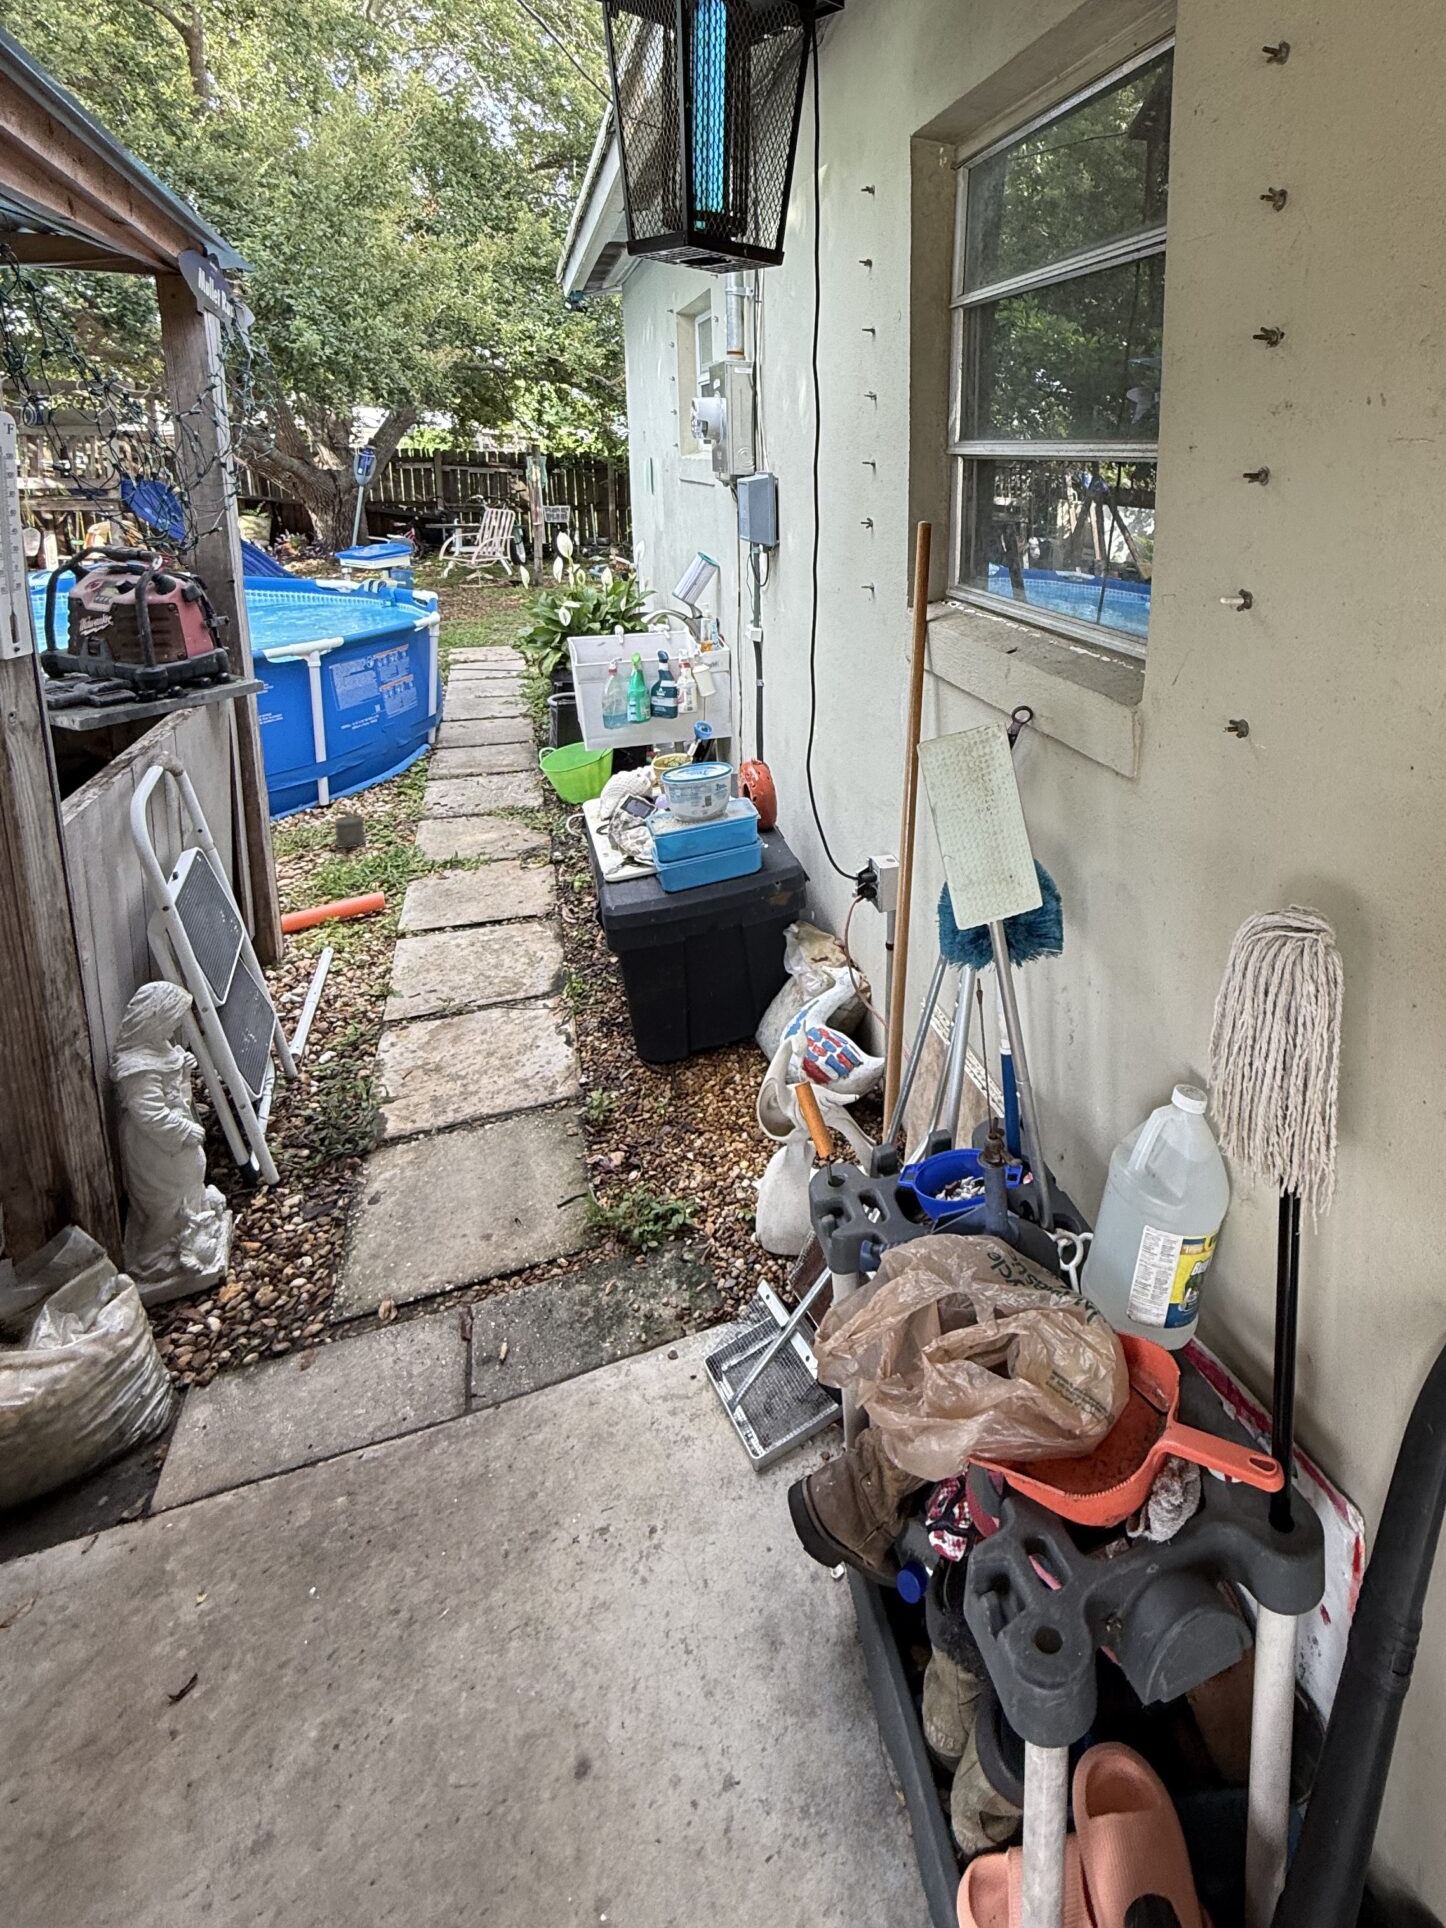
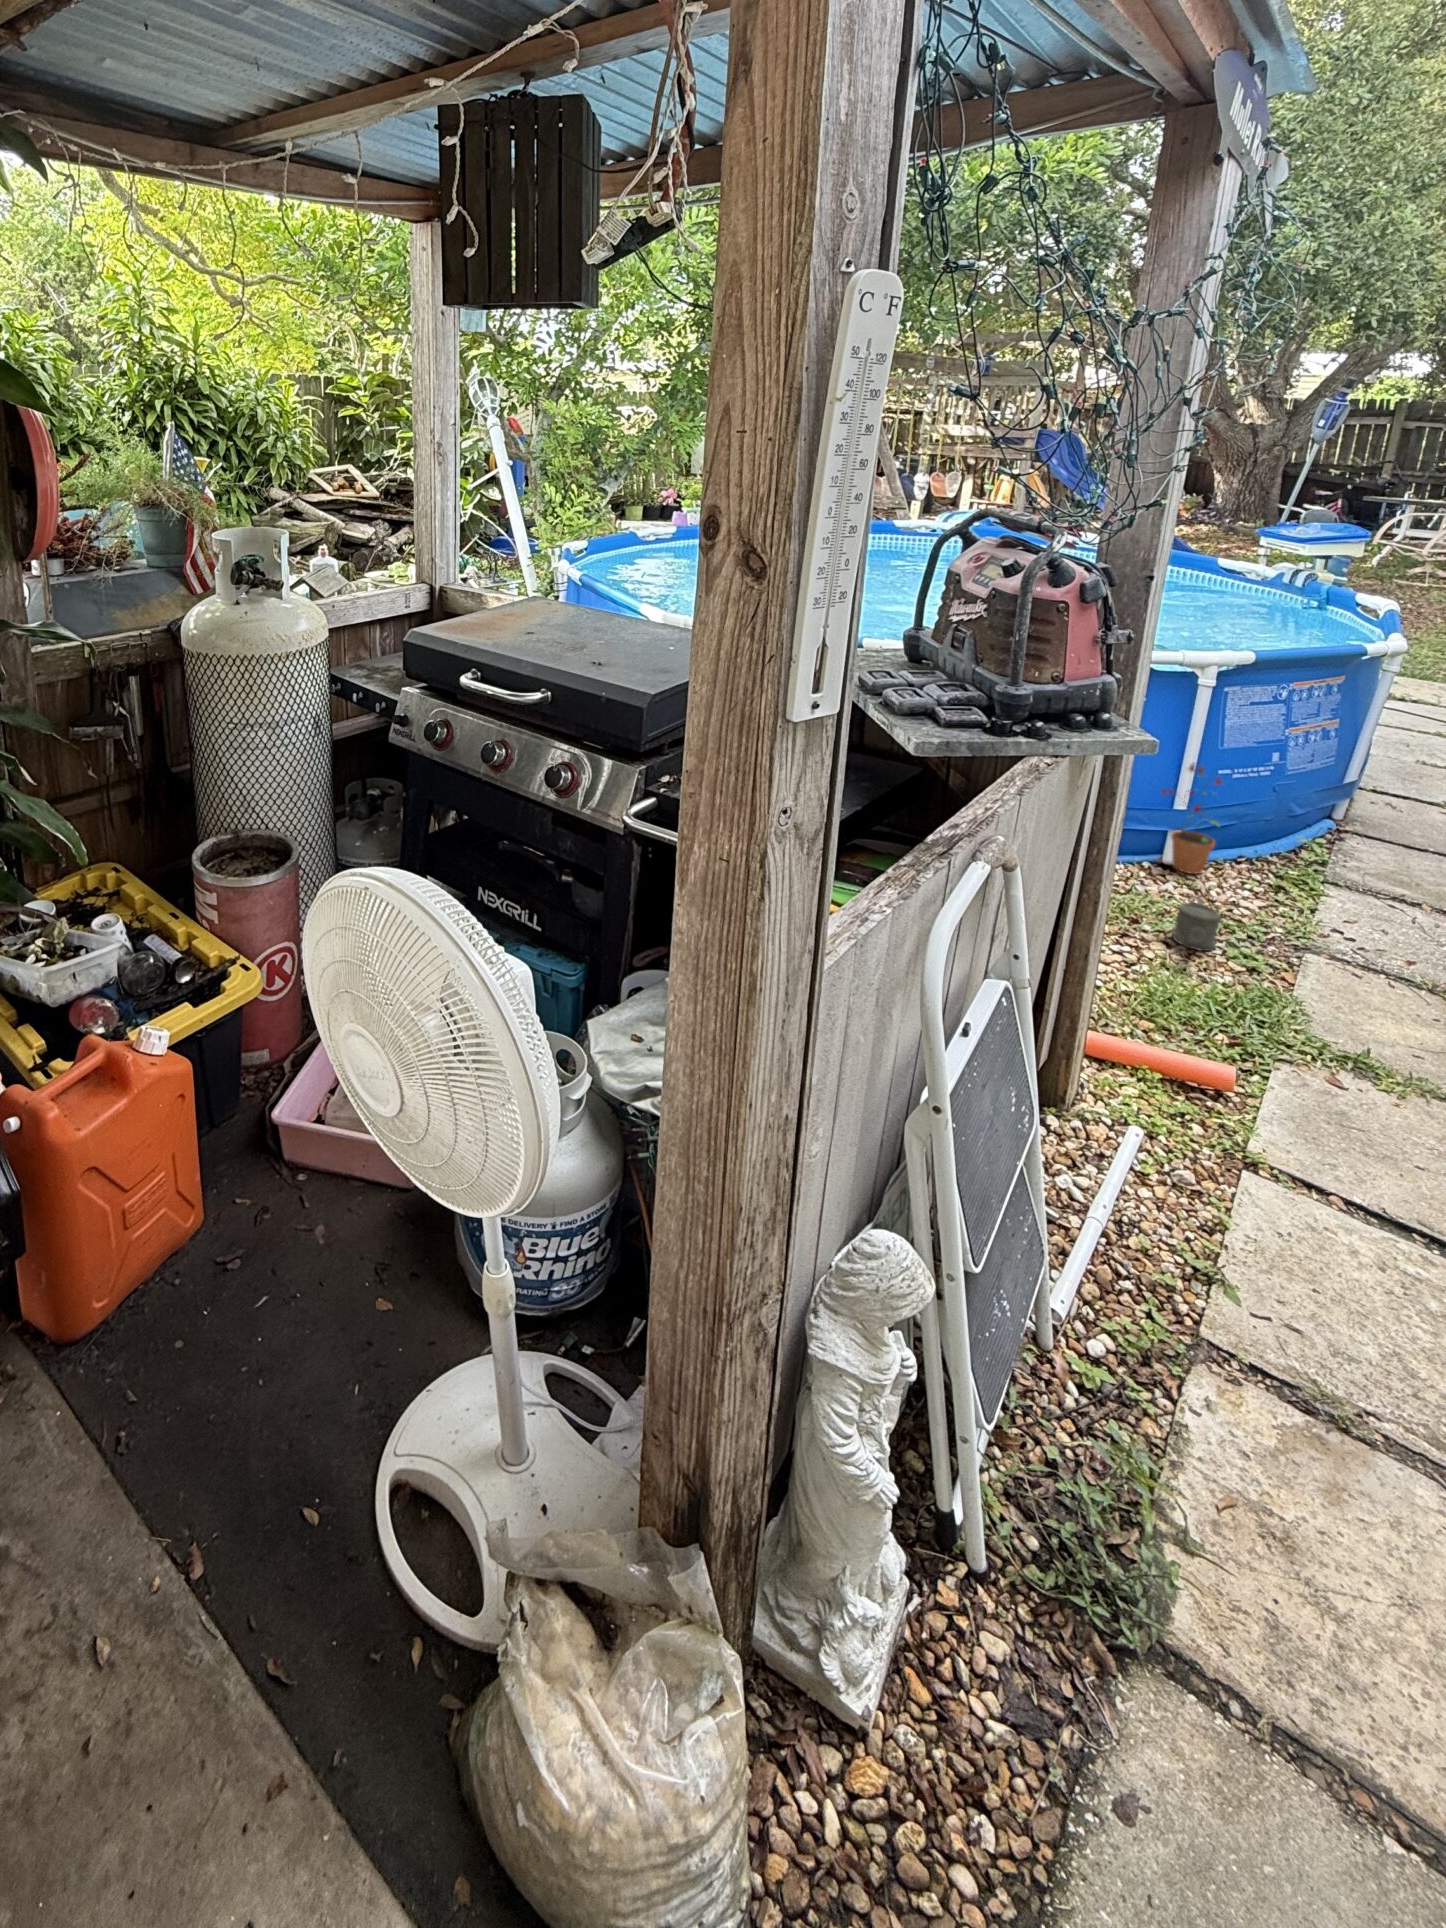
potted plant: none [305,726,356,806] -> present [1162,763,1222,874]

